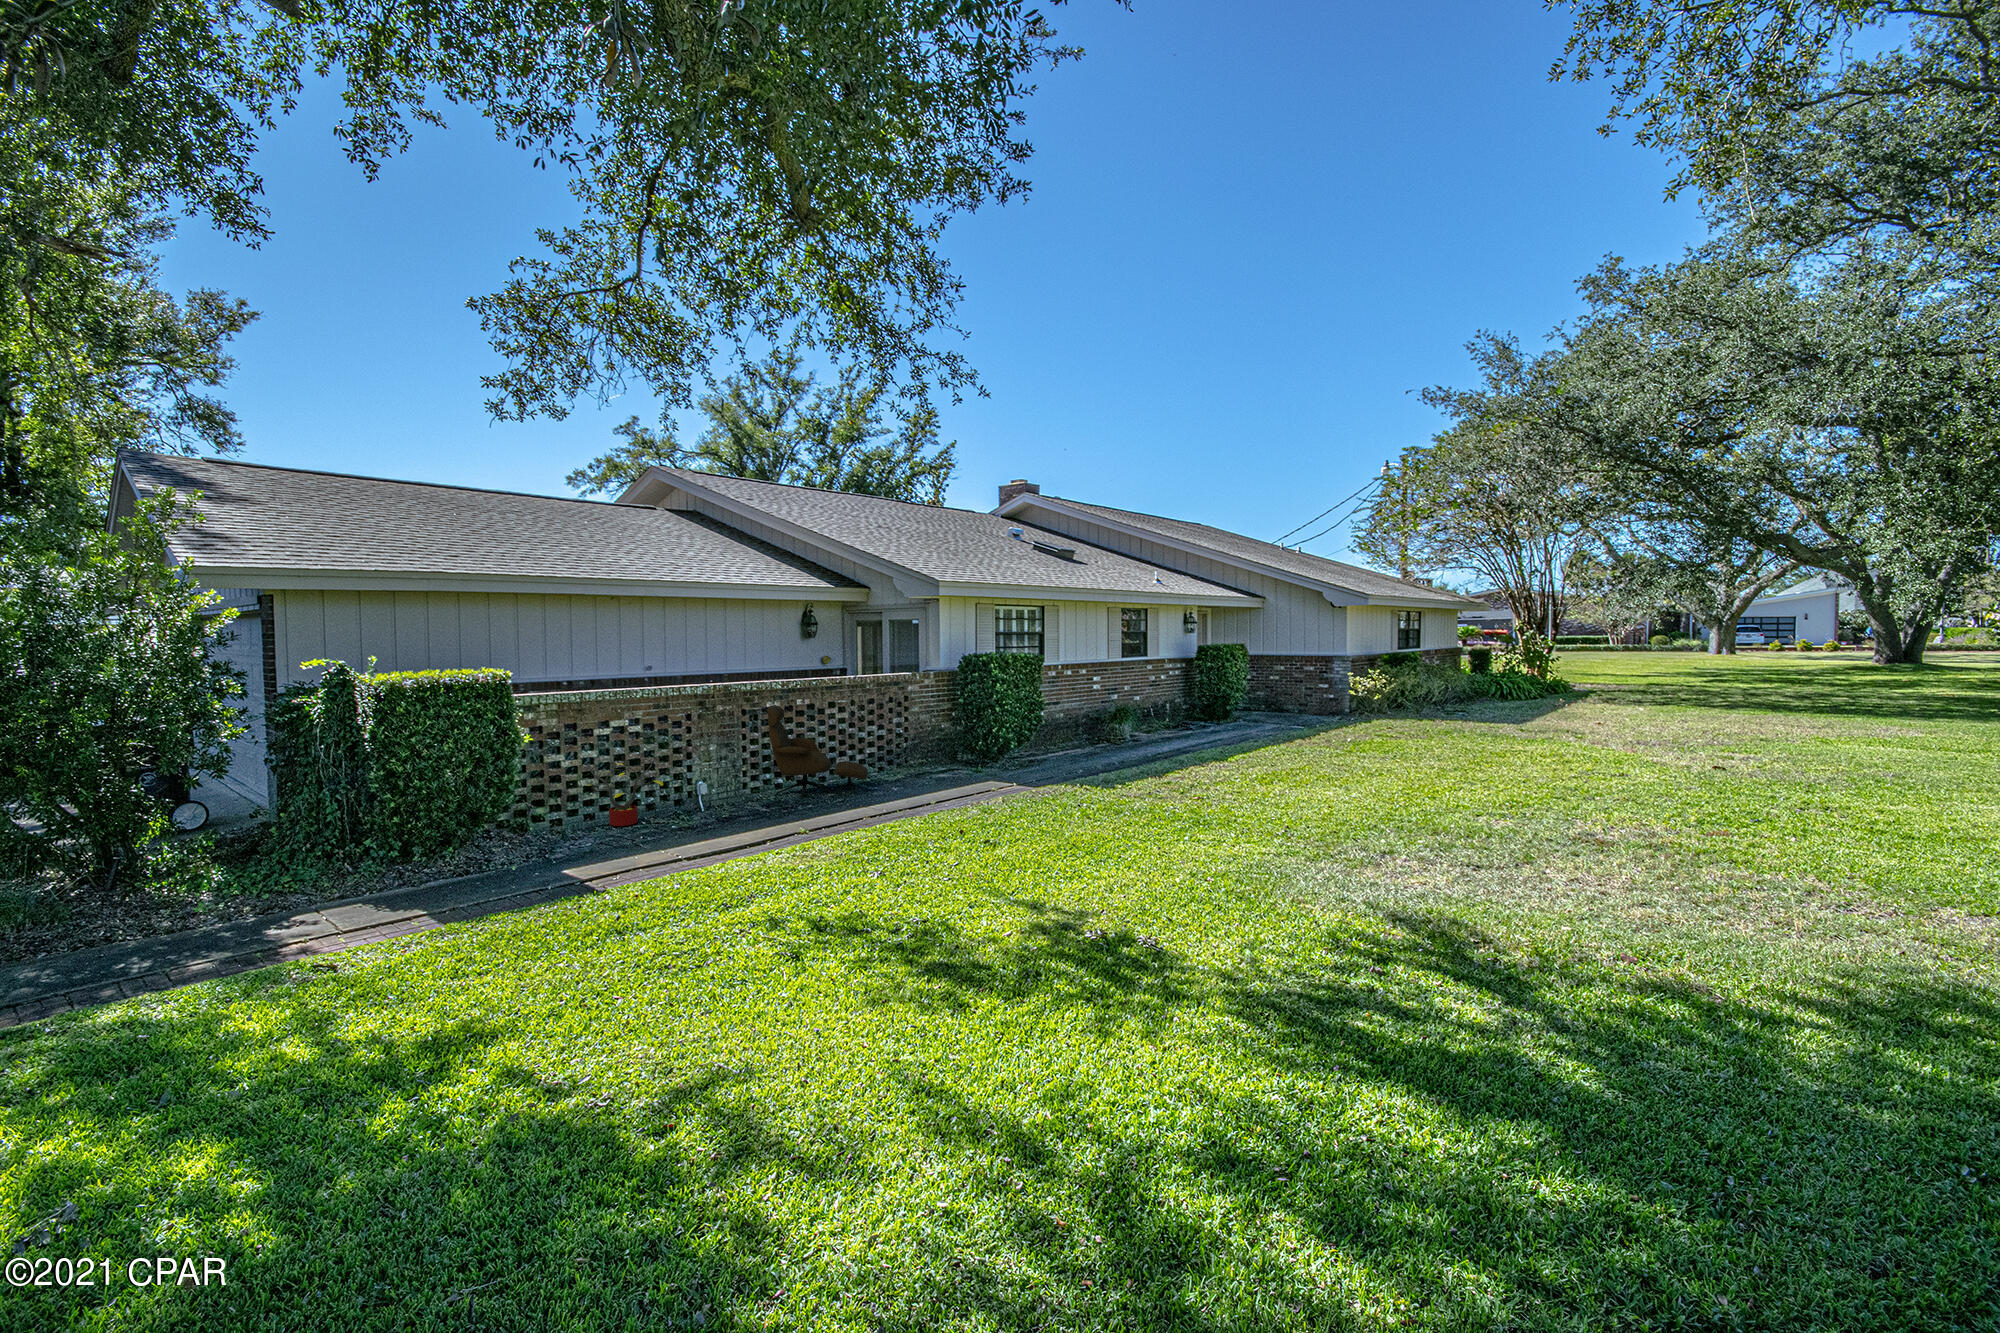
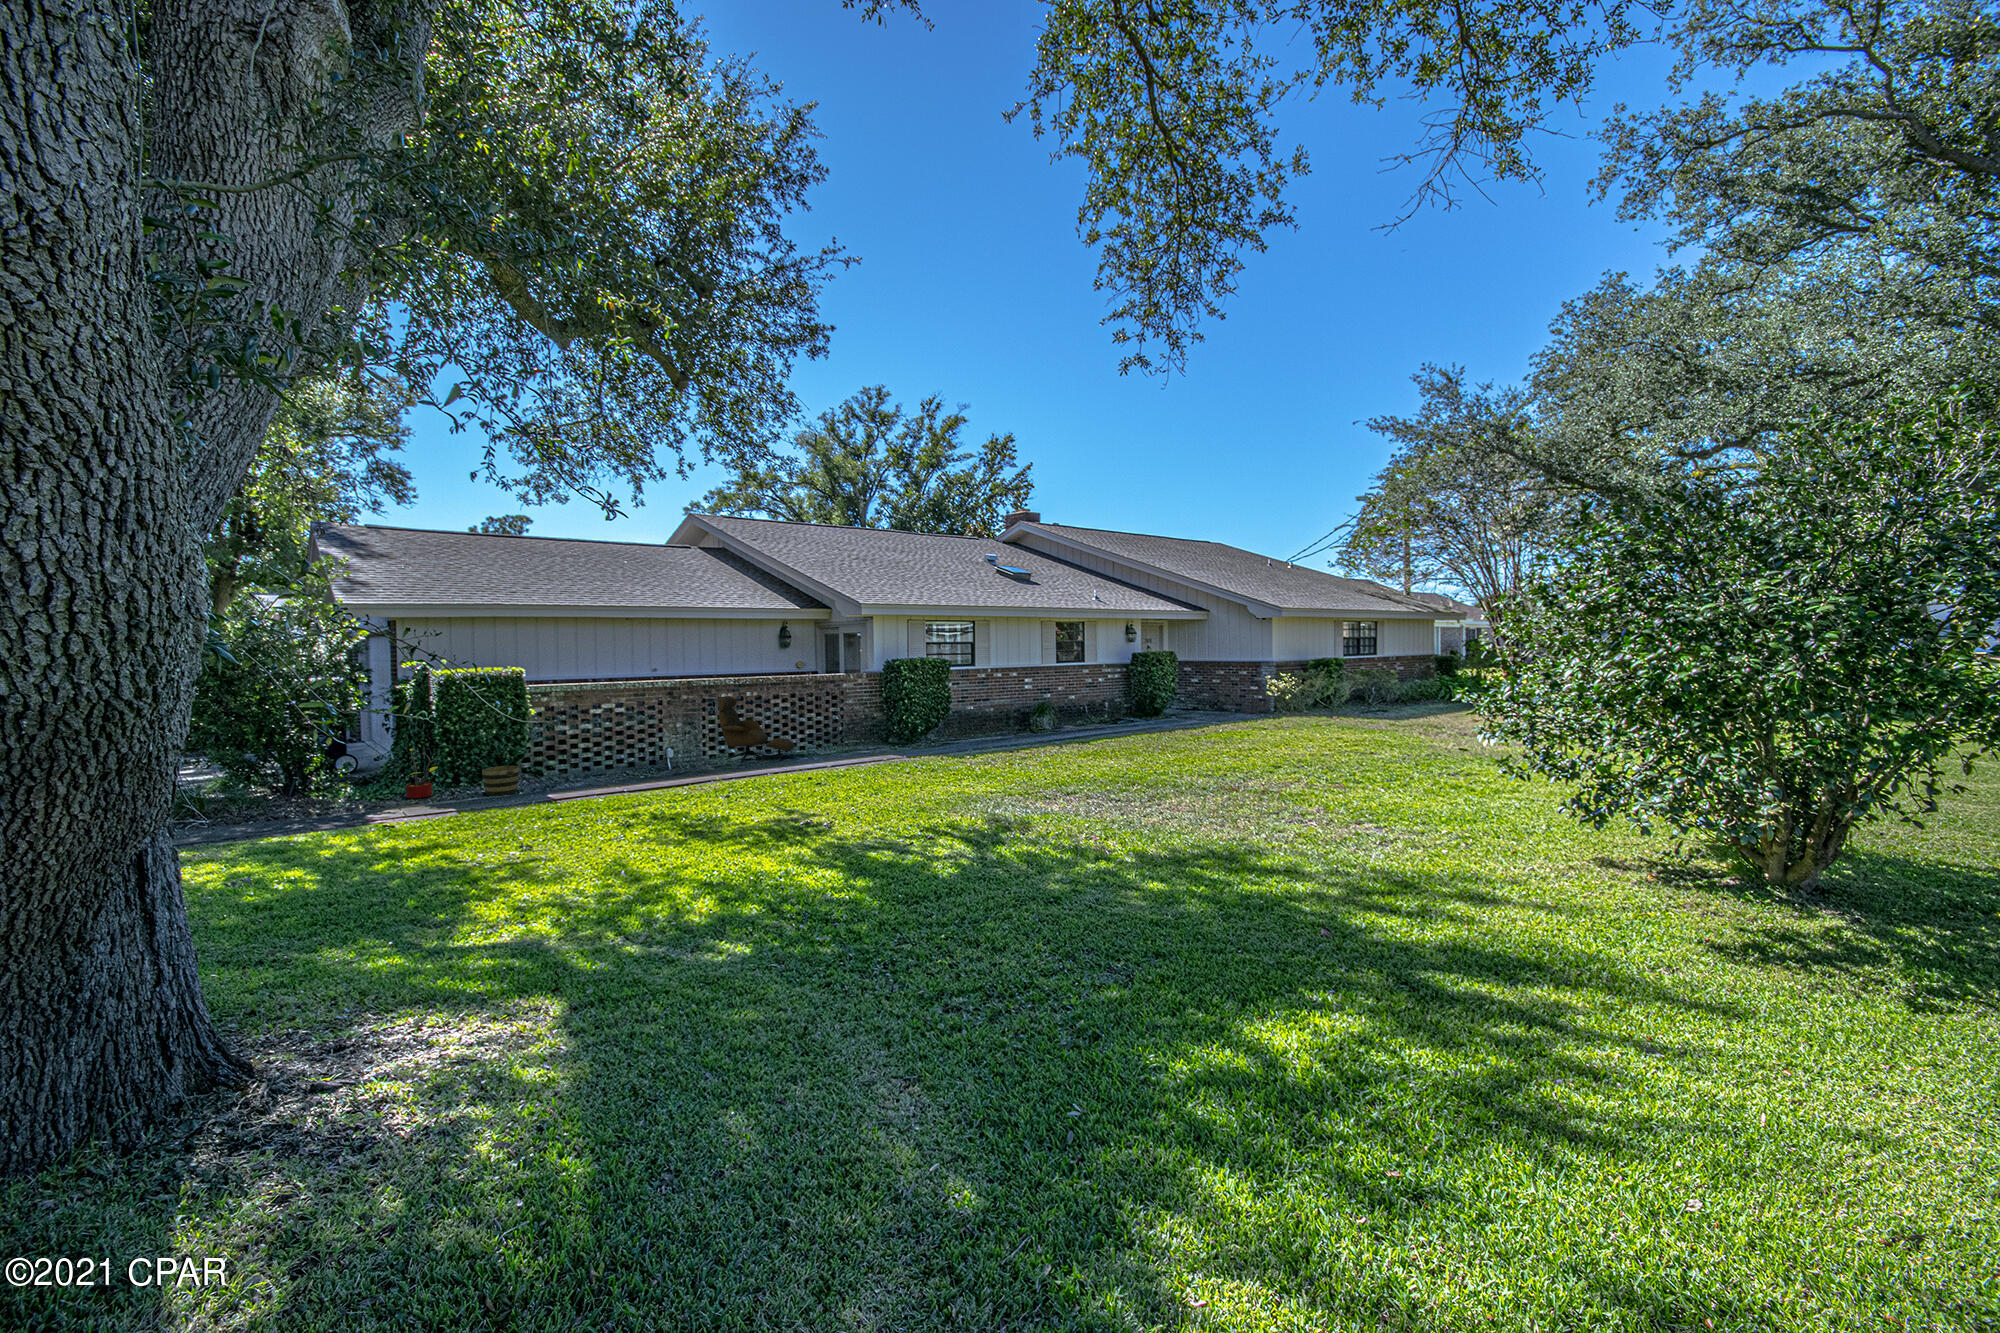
decorative plant: present [587,758,663,826] -> present [406,746,439,798]
bucket: none [450,819,509,869] -> present [482,766,519,796]

